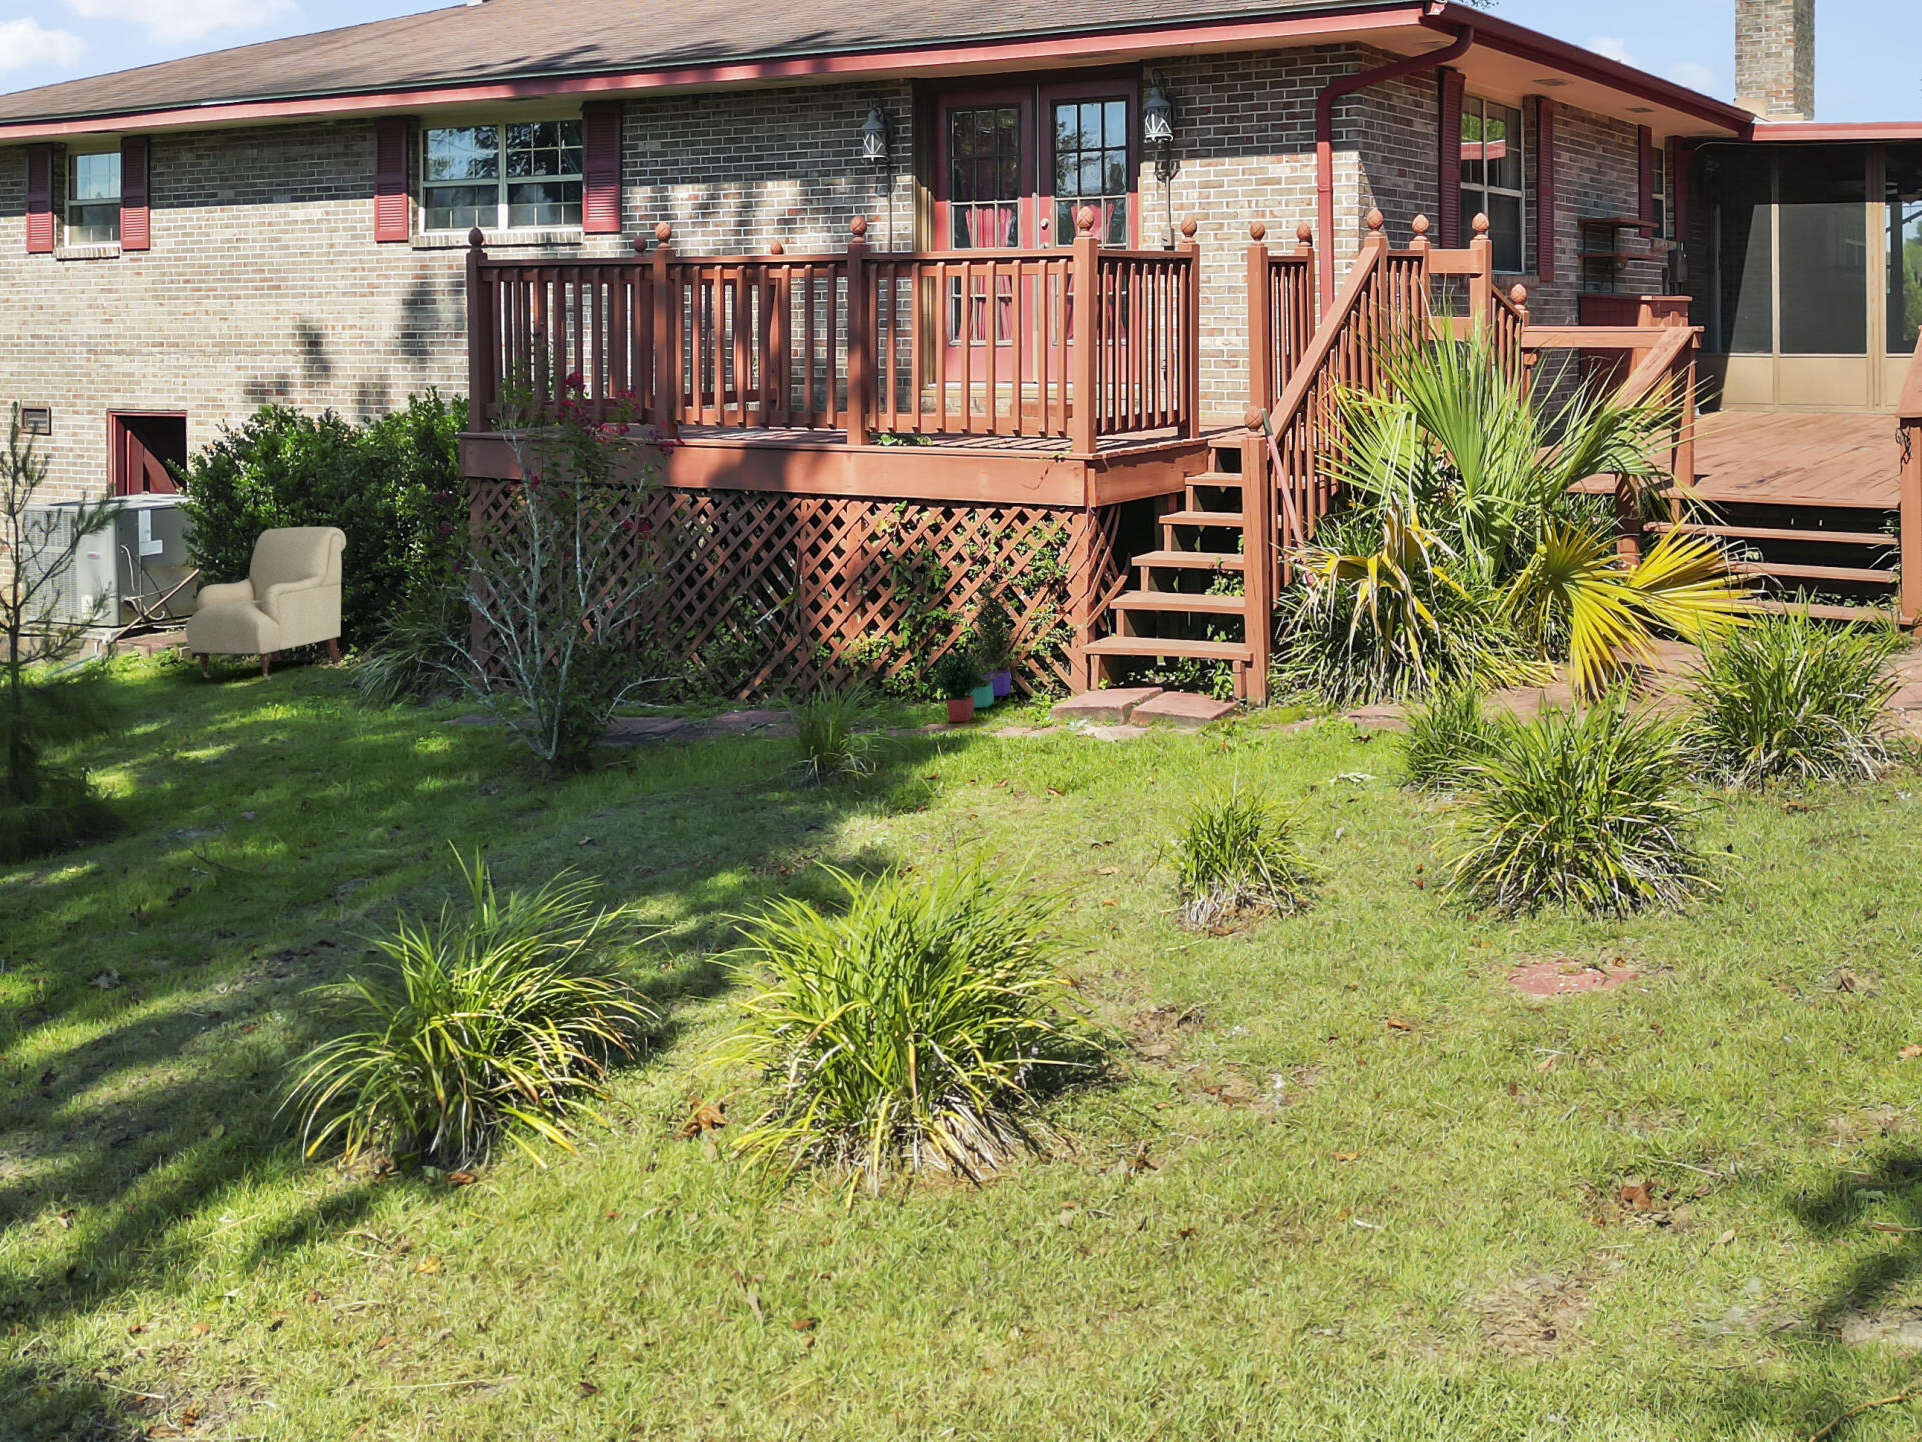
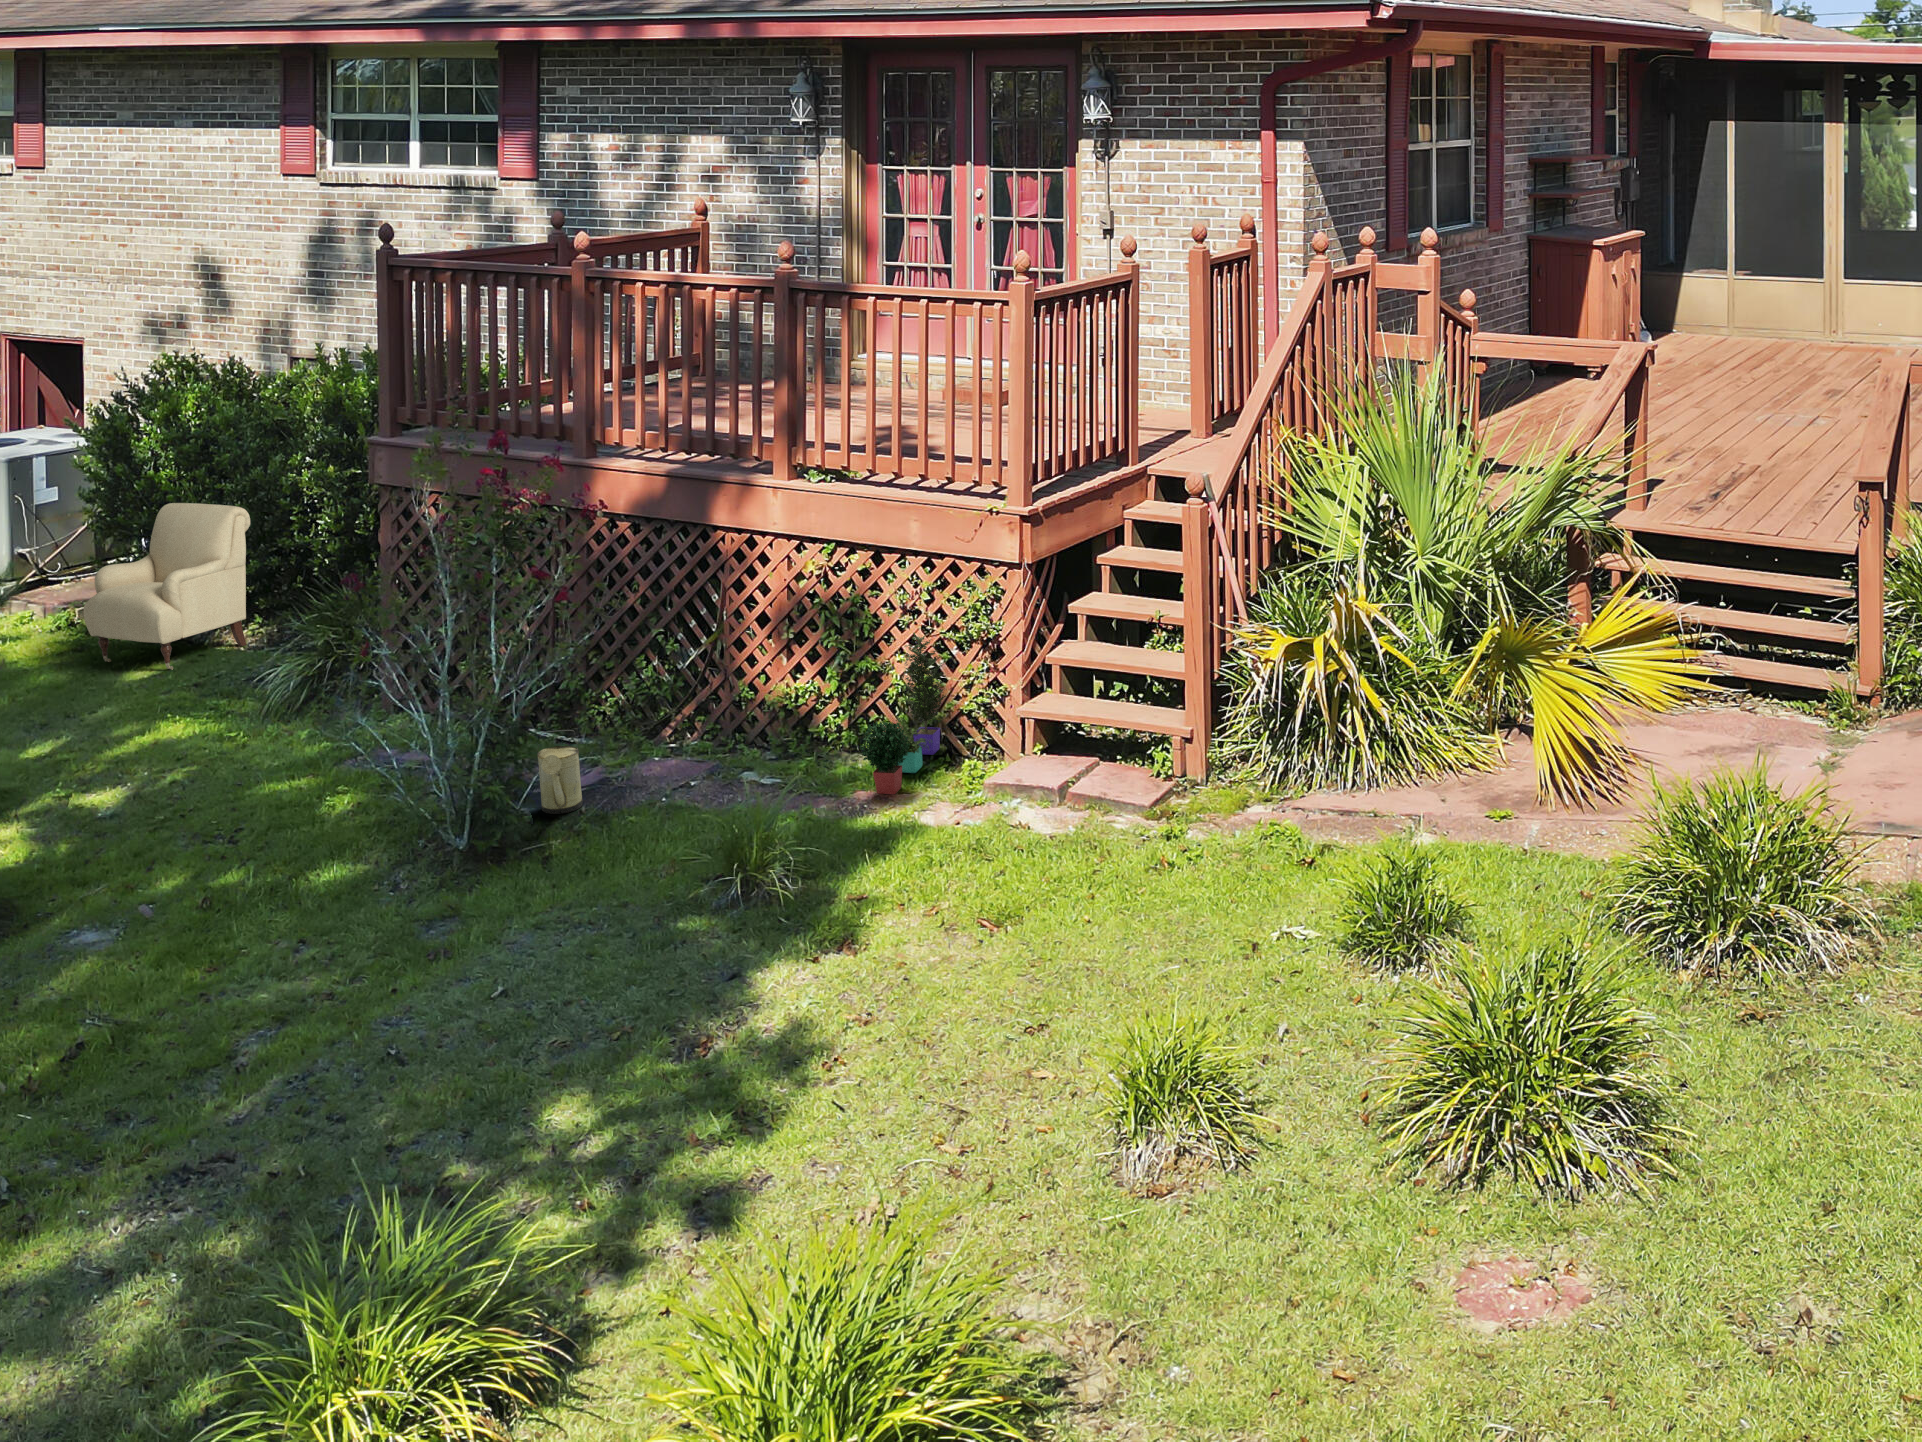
watering can: none [623,668,666,749] -> present [537,730,583,814]

